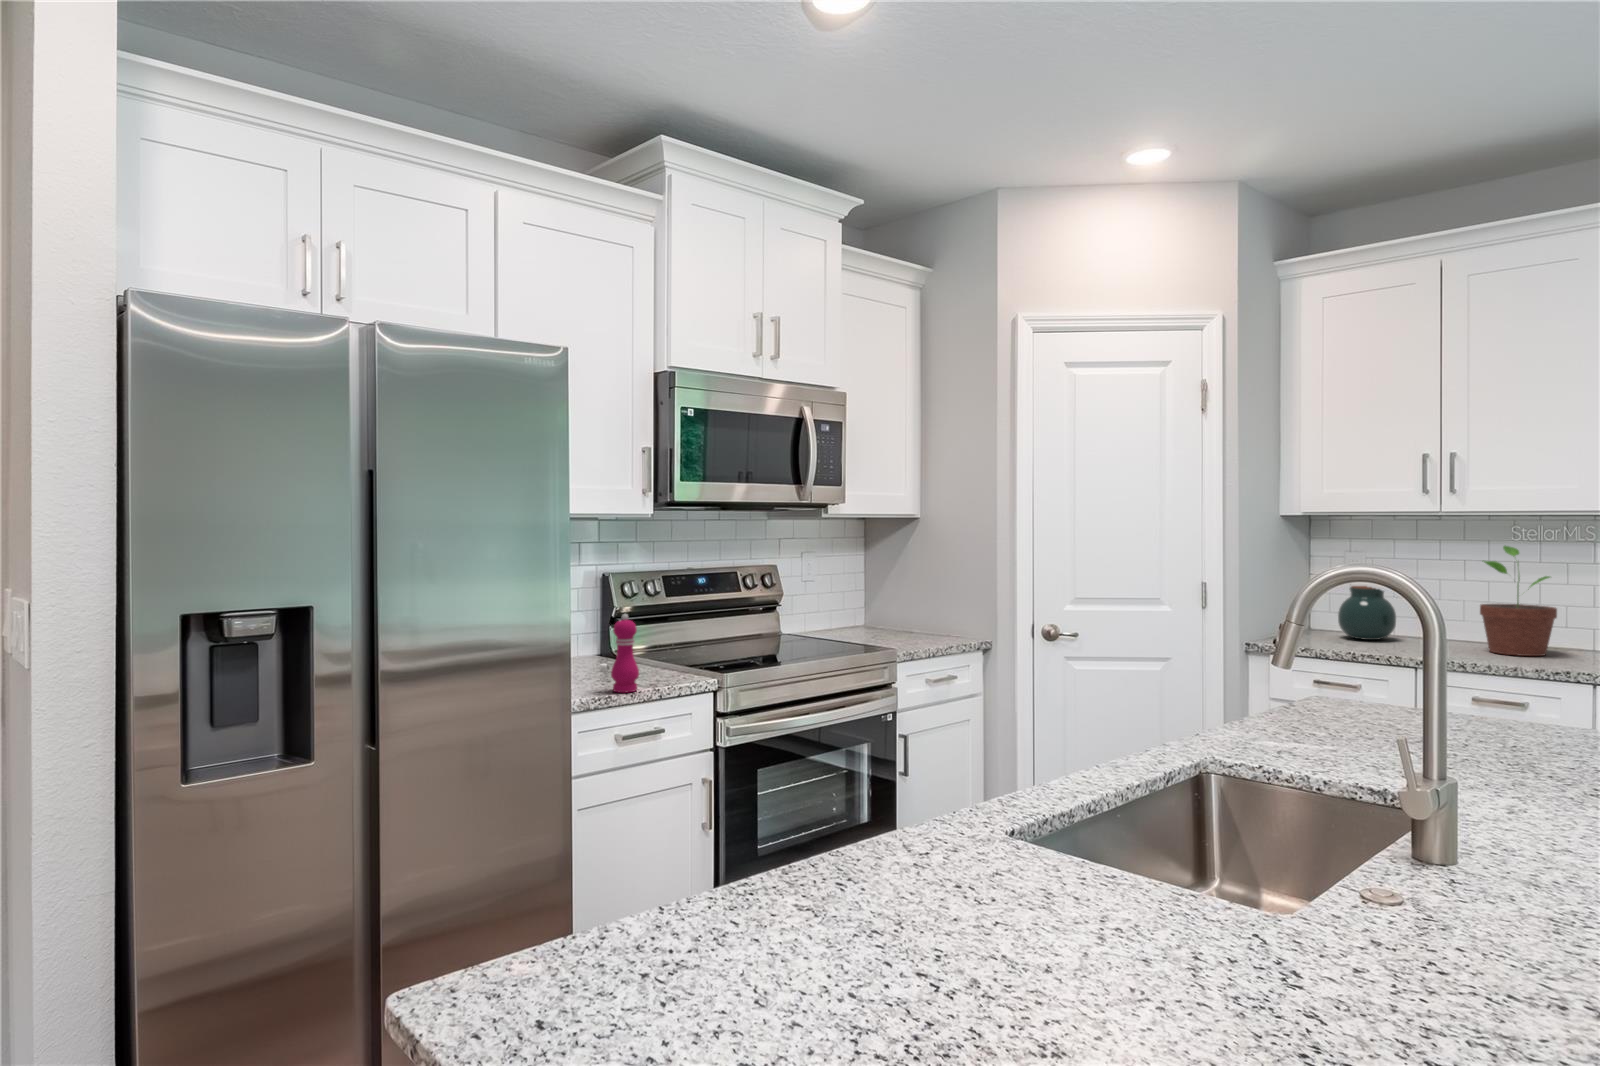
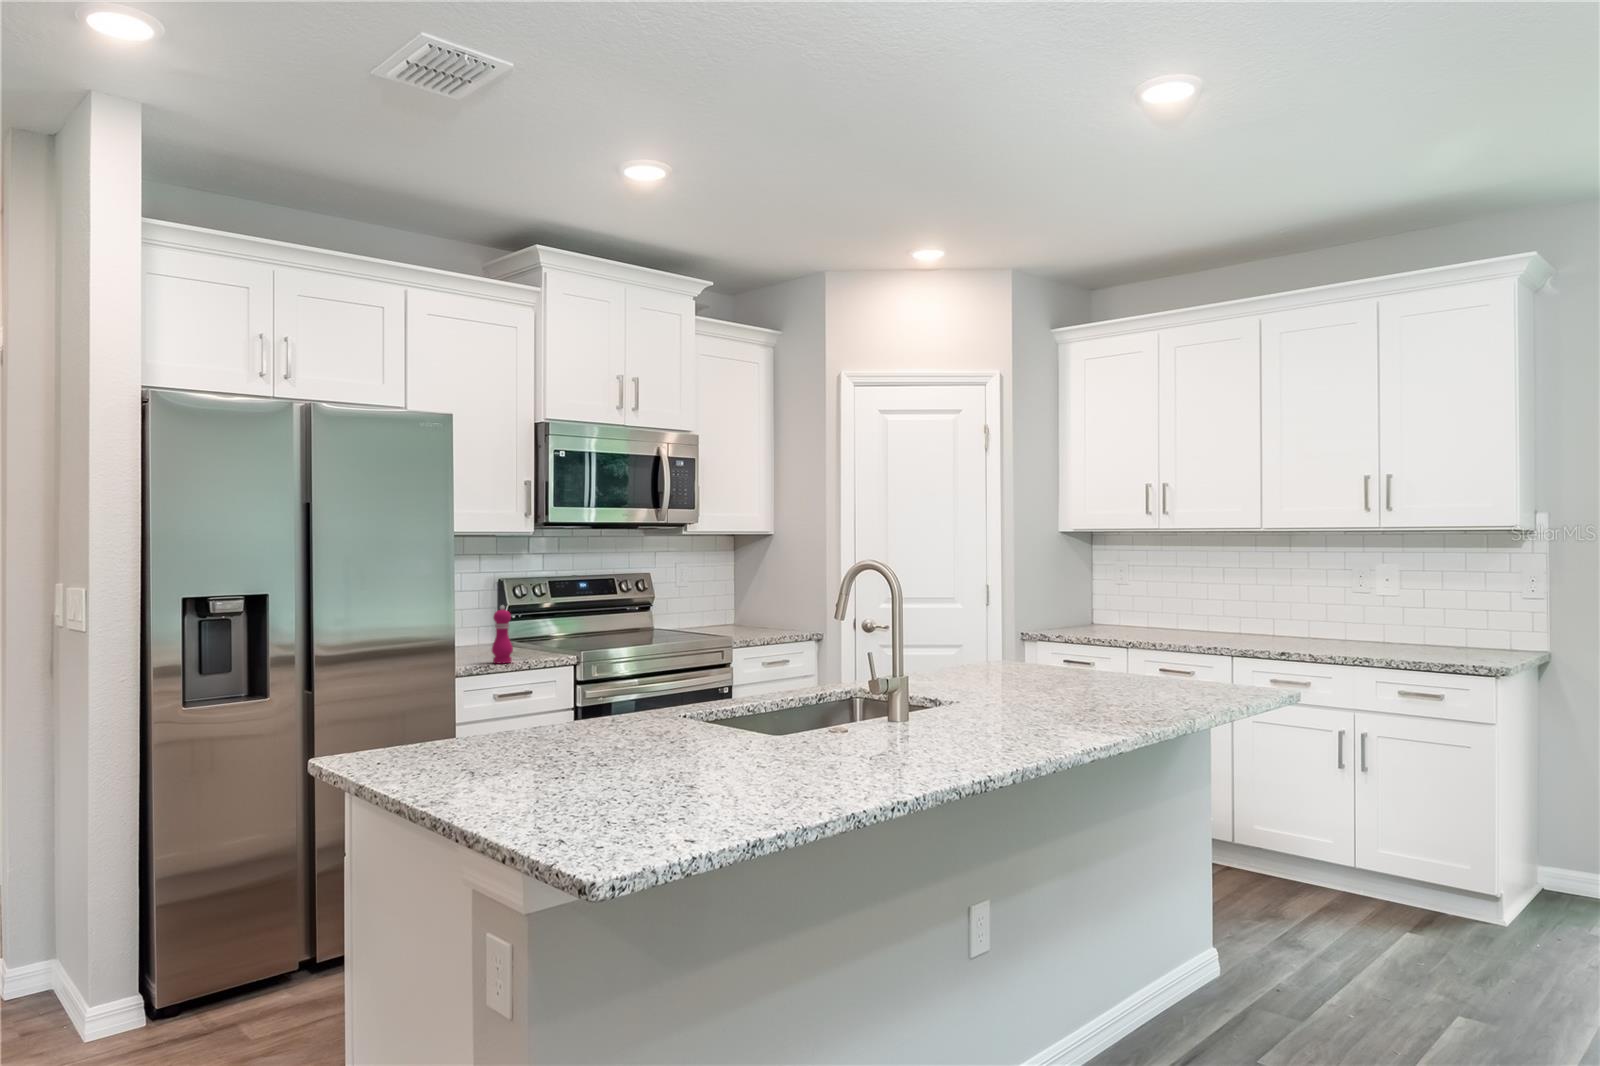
potted plant: present [1480,546,1557,656] -> none [1193,554,1246,640]
jar: present [1338,586,1396,640] -> none [1101,586,1144,631]

